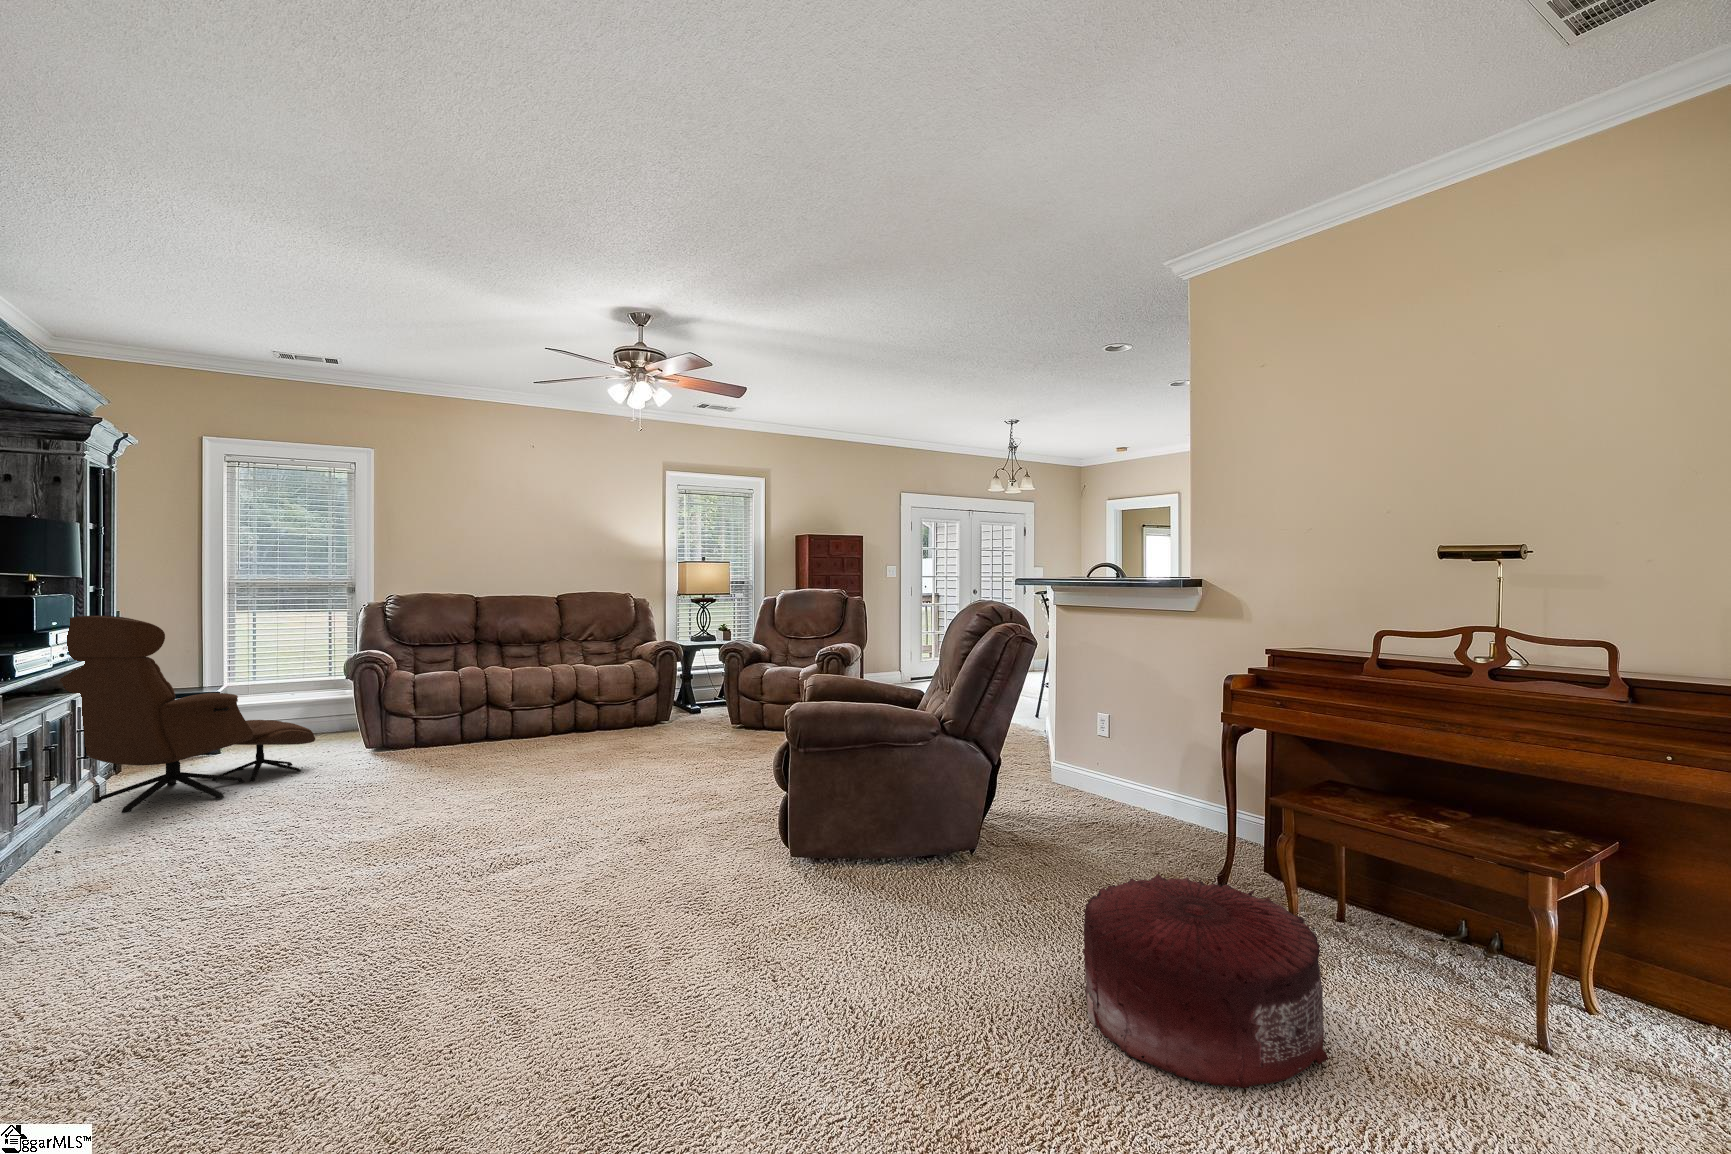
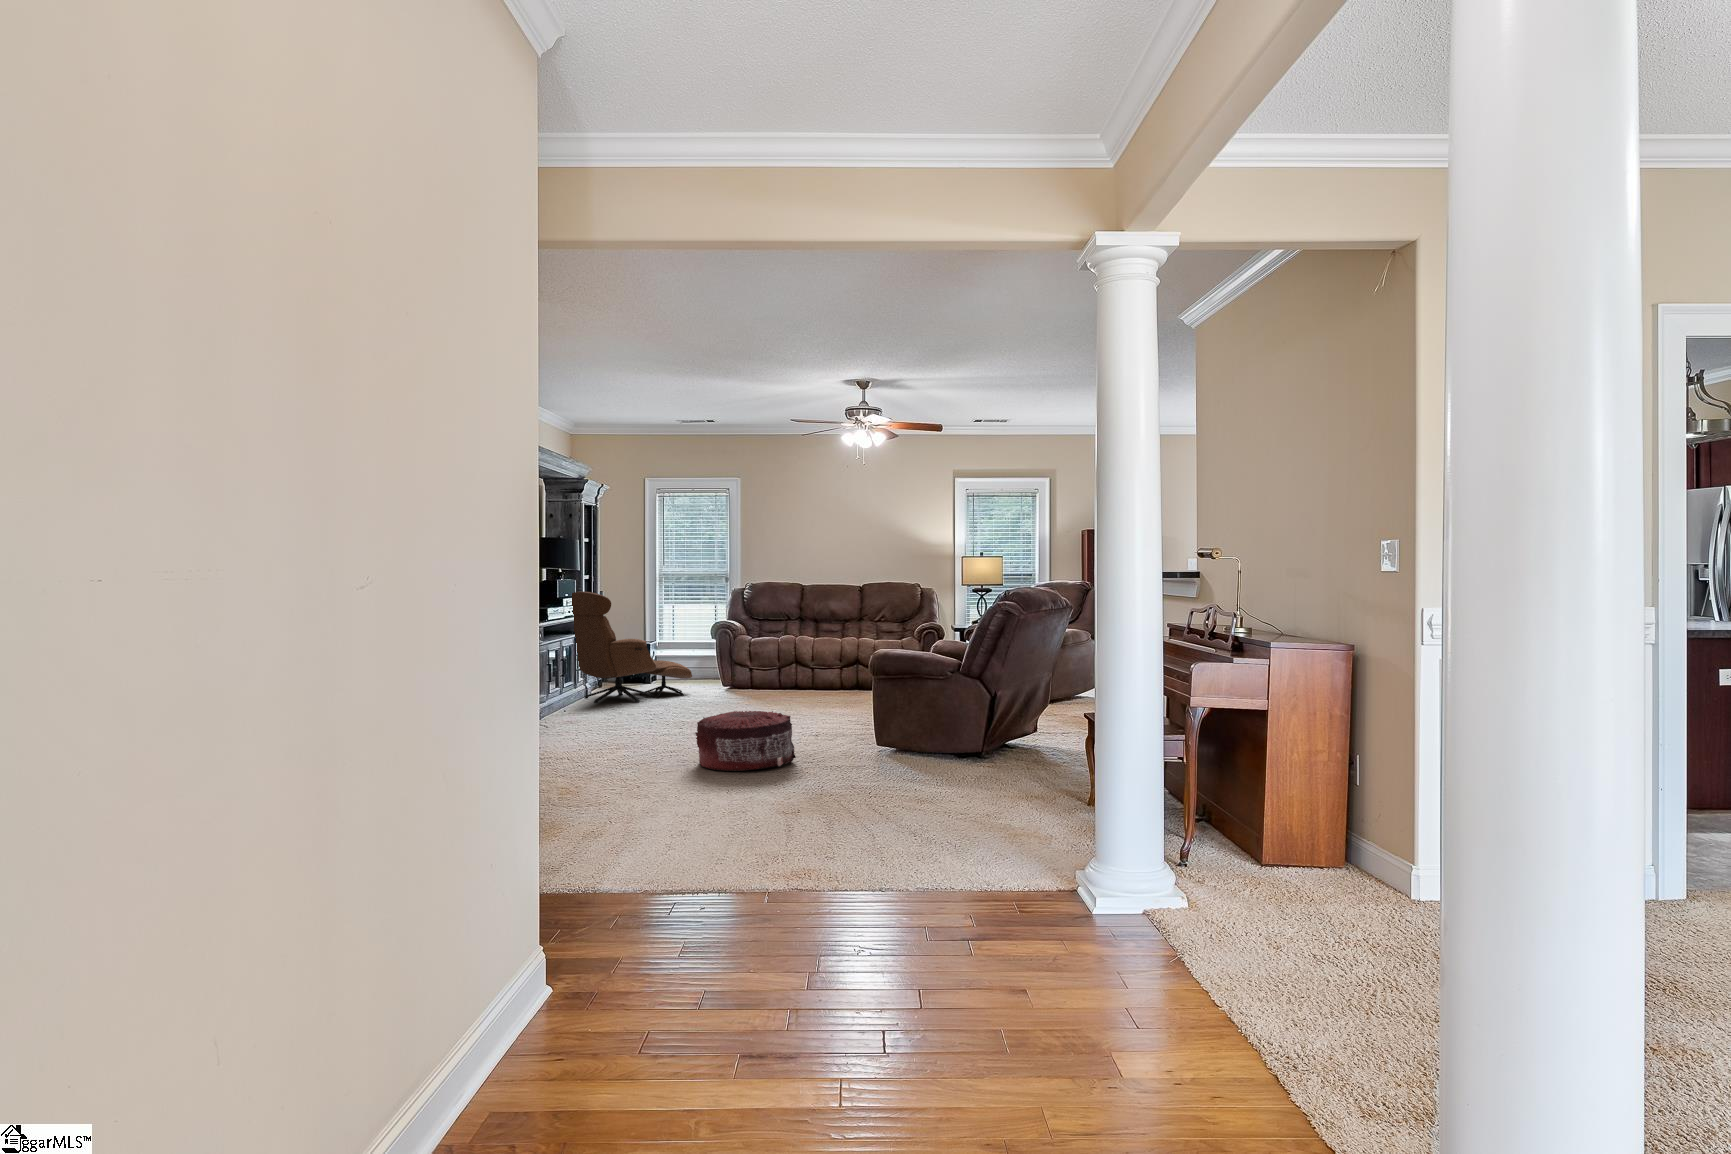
pouf: present [1083,874,1328,1089] -> present [695,711,796,771]

